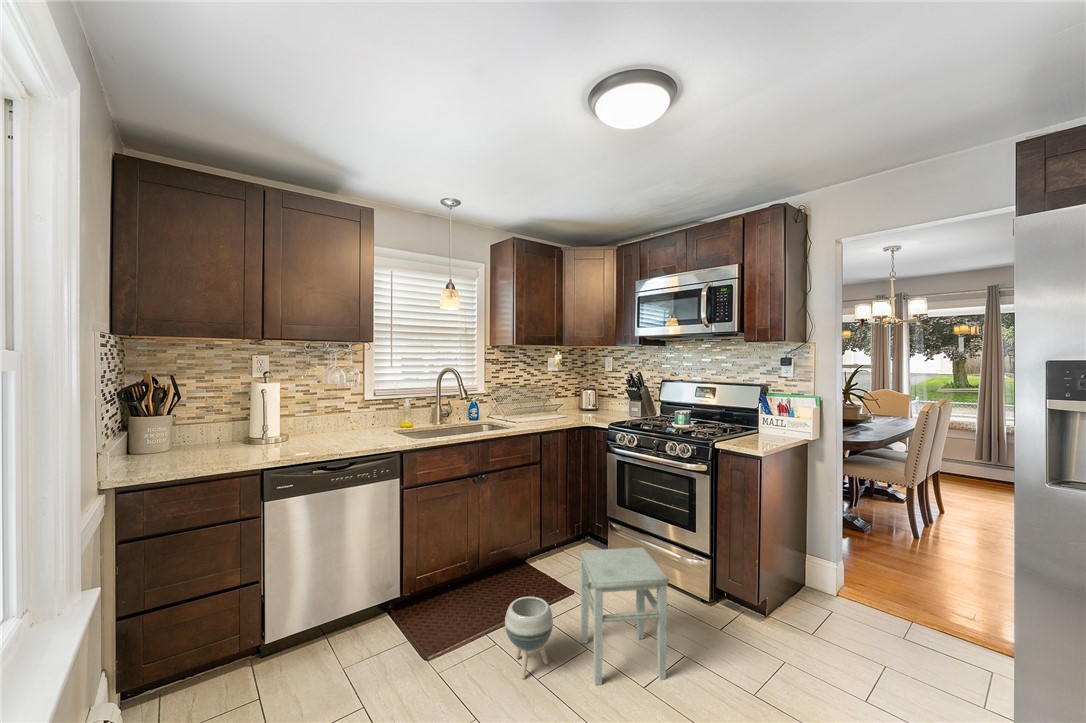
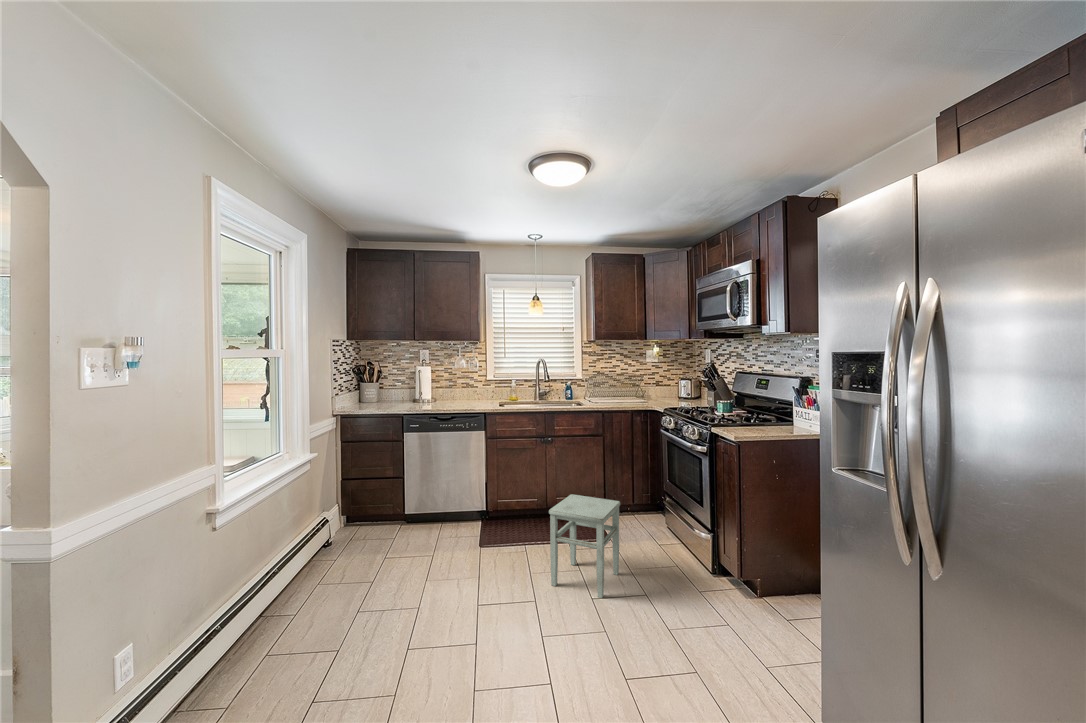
planter: present [505,597,553,679] -> none [506,517,540,569]

